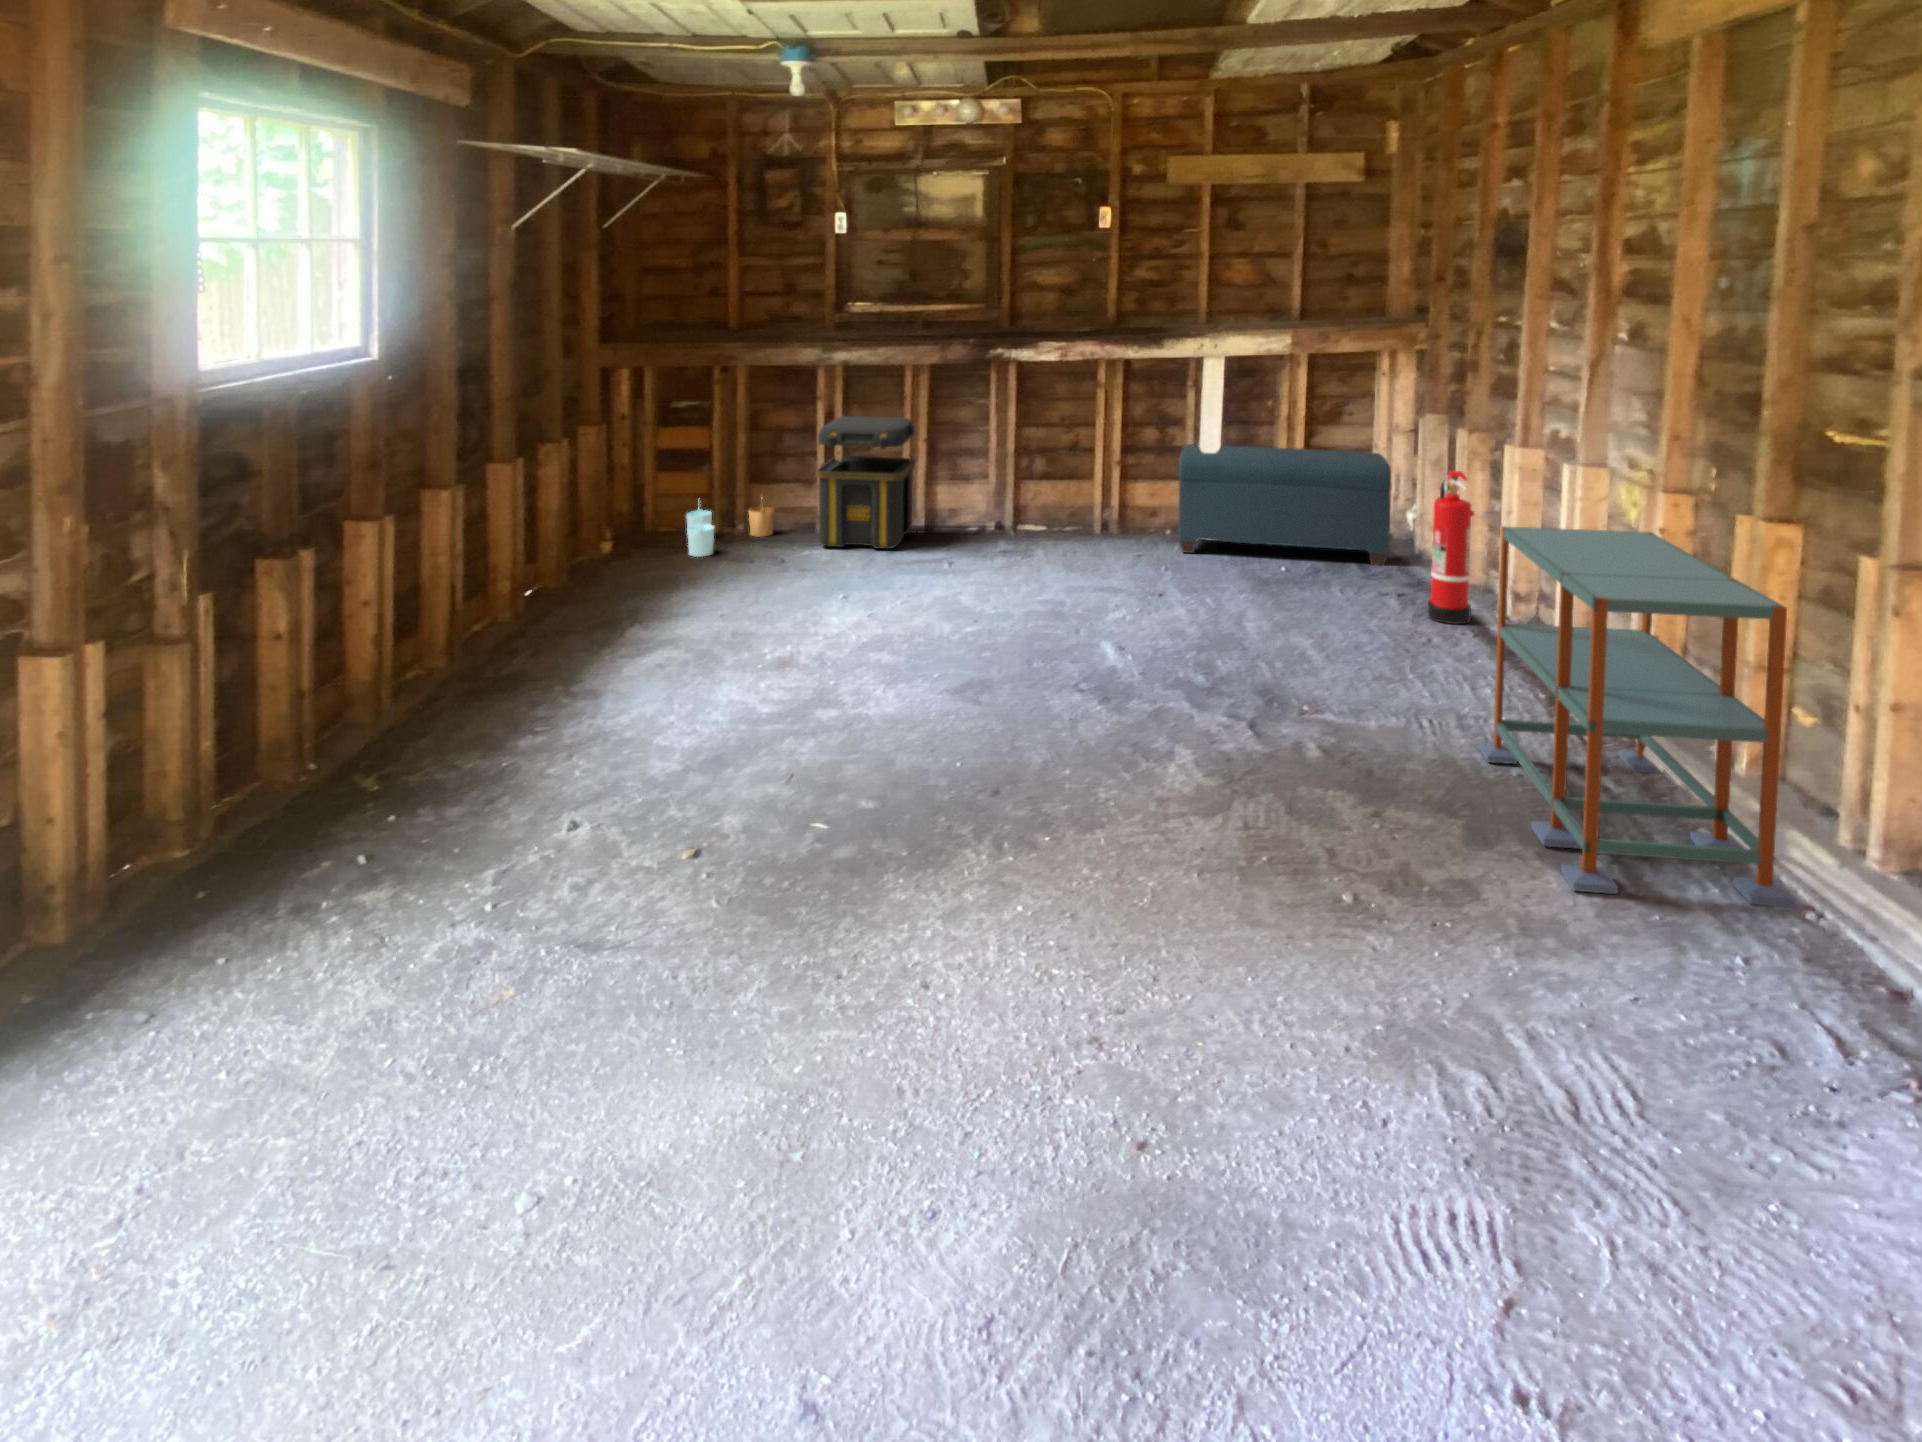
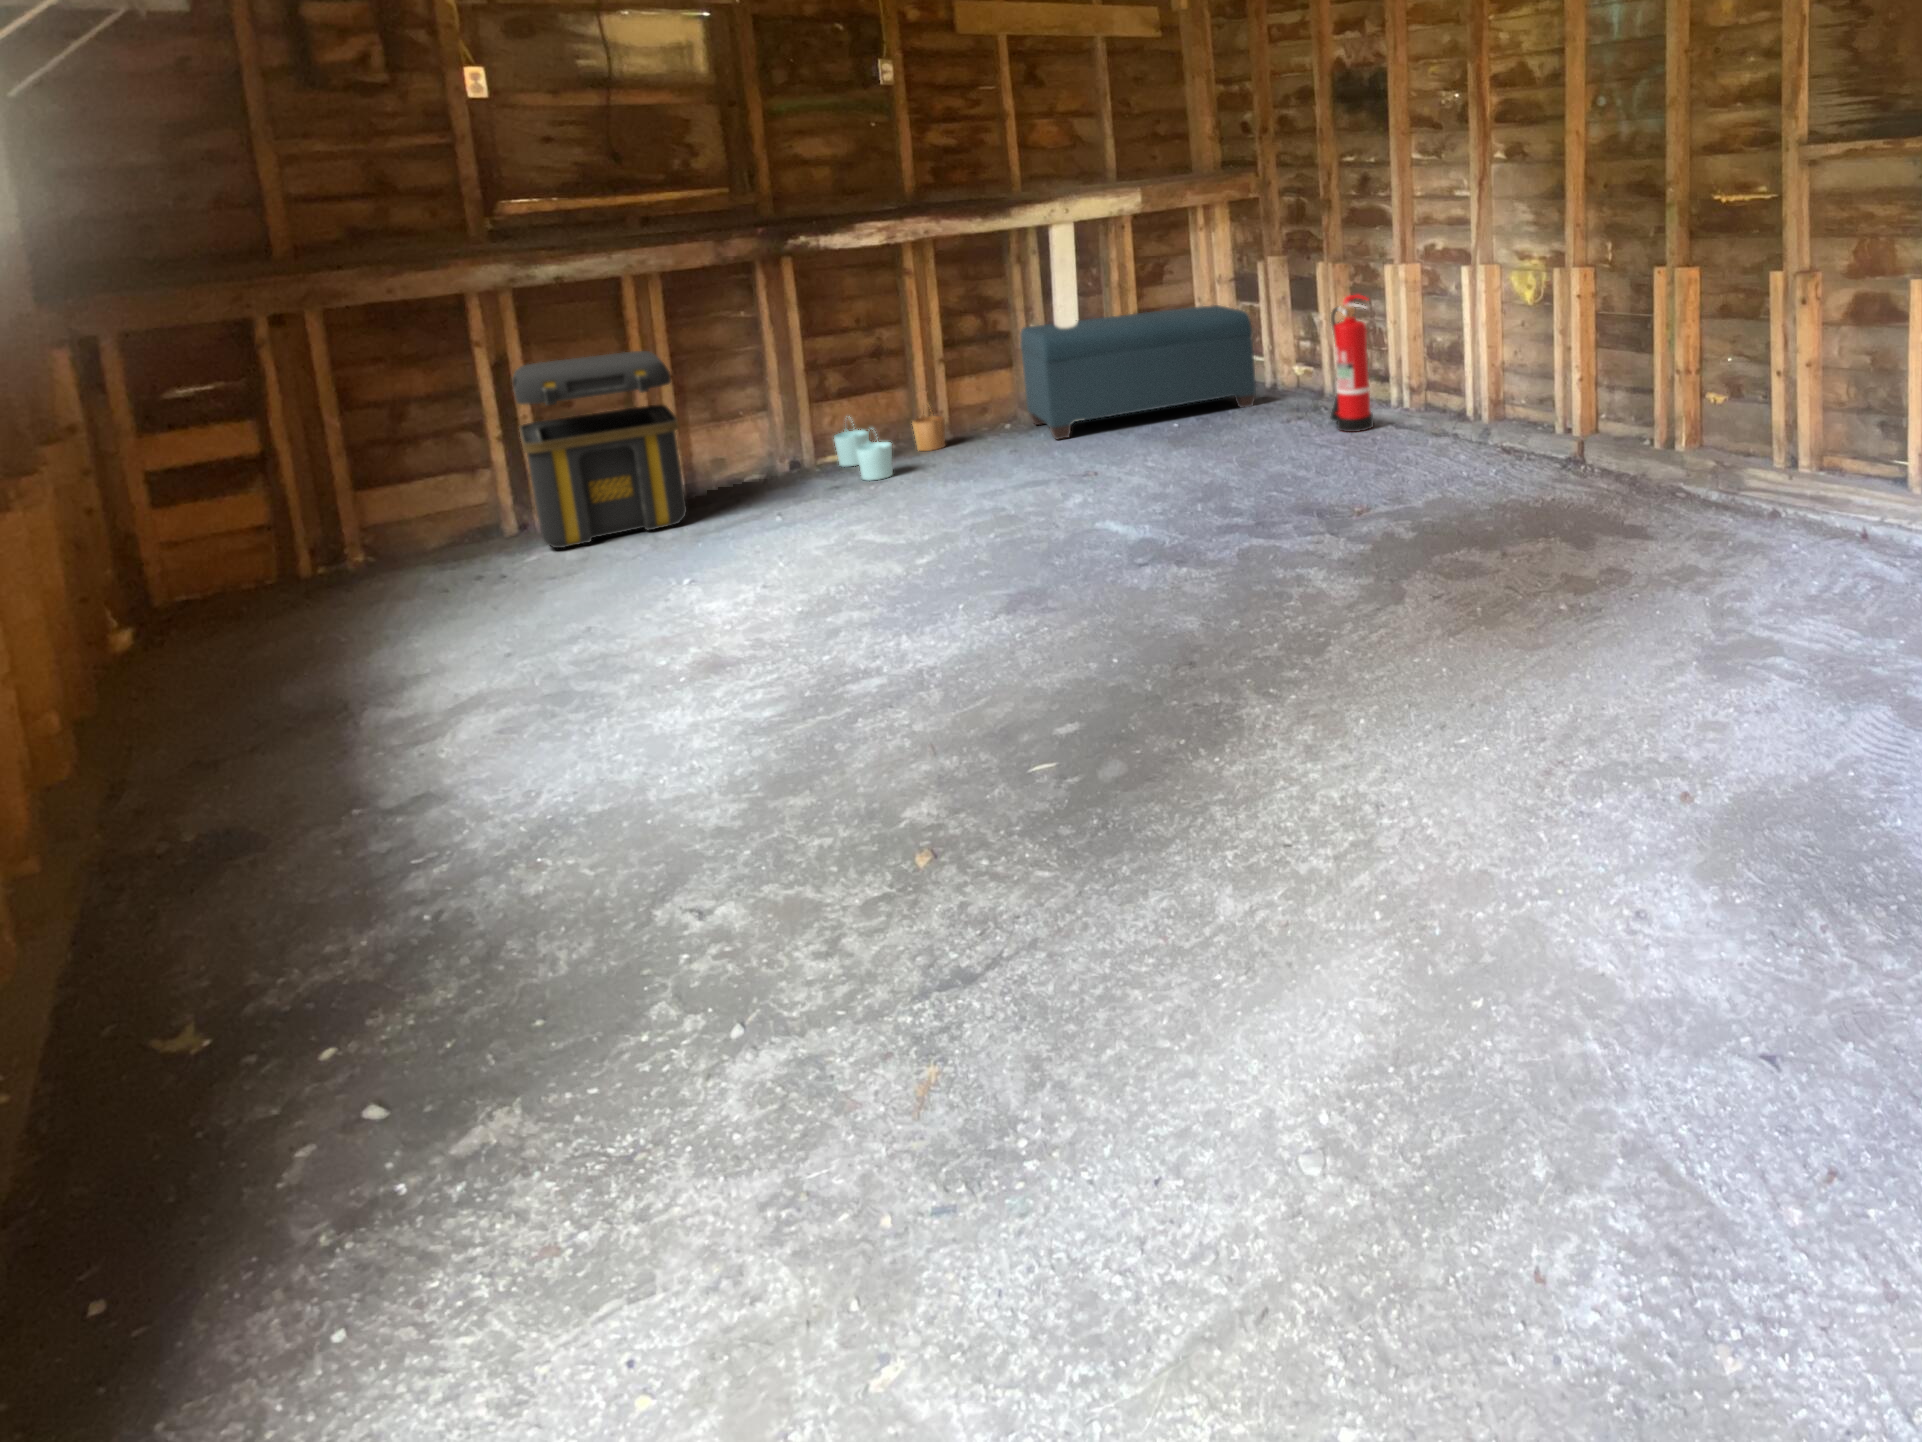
bucket: present [687,497,774,557] -> present [834,403,945,480]
shelving unit: present [1478,527,1796,907] -> none [1495,296,1752,550]

